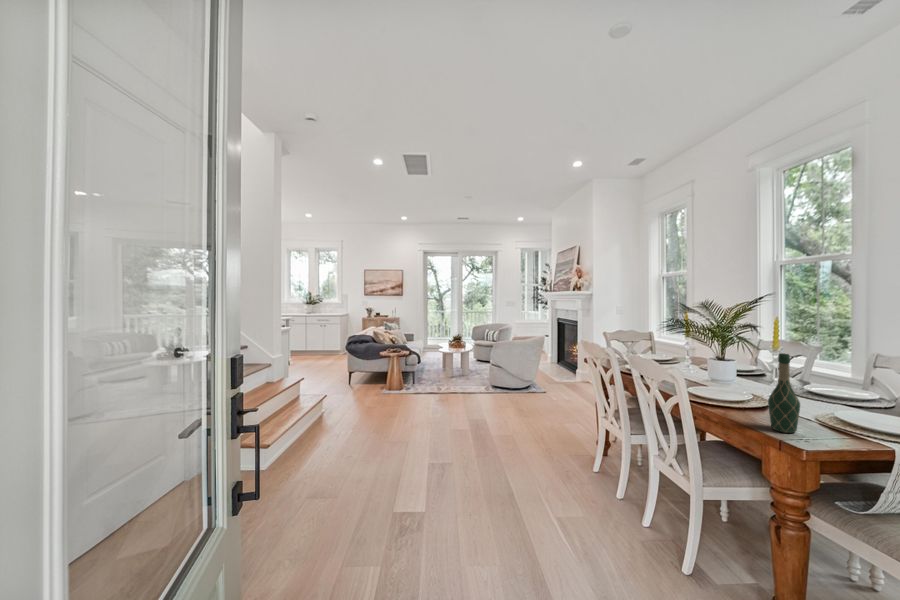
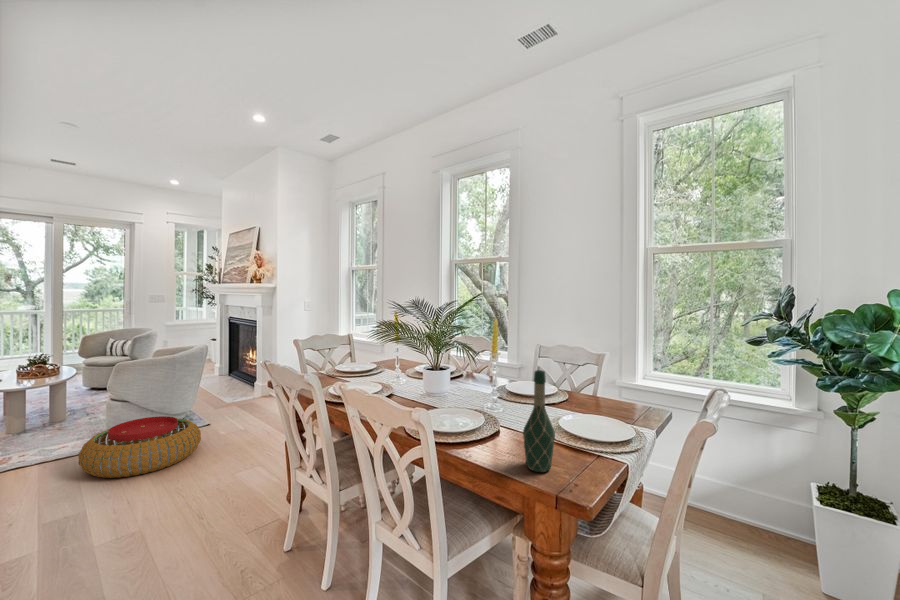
pouf: none [480,379,541,411] -> present [79,416,201,478]

